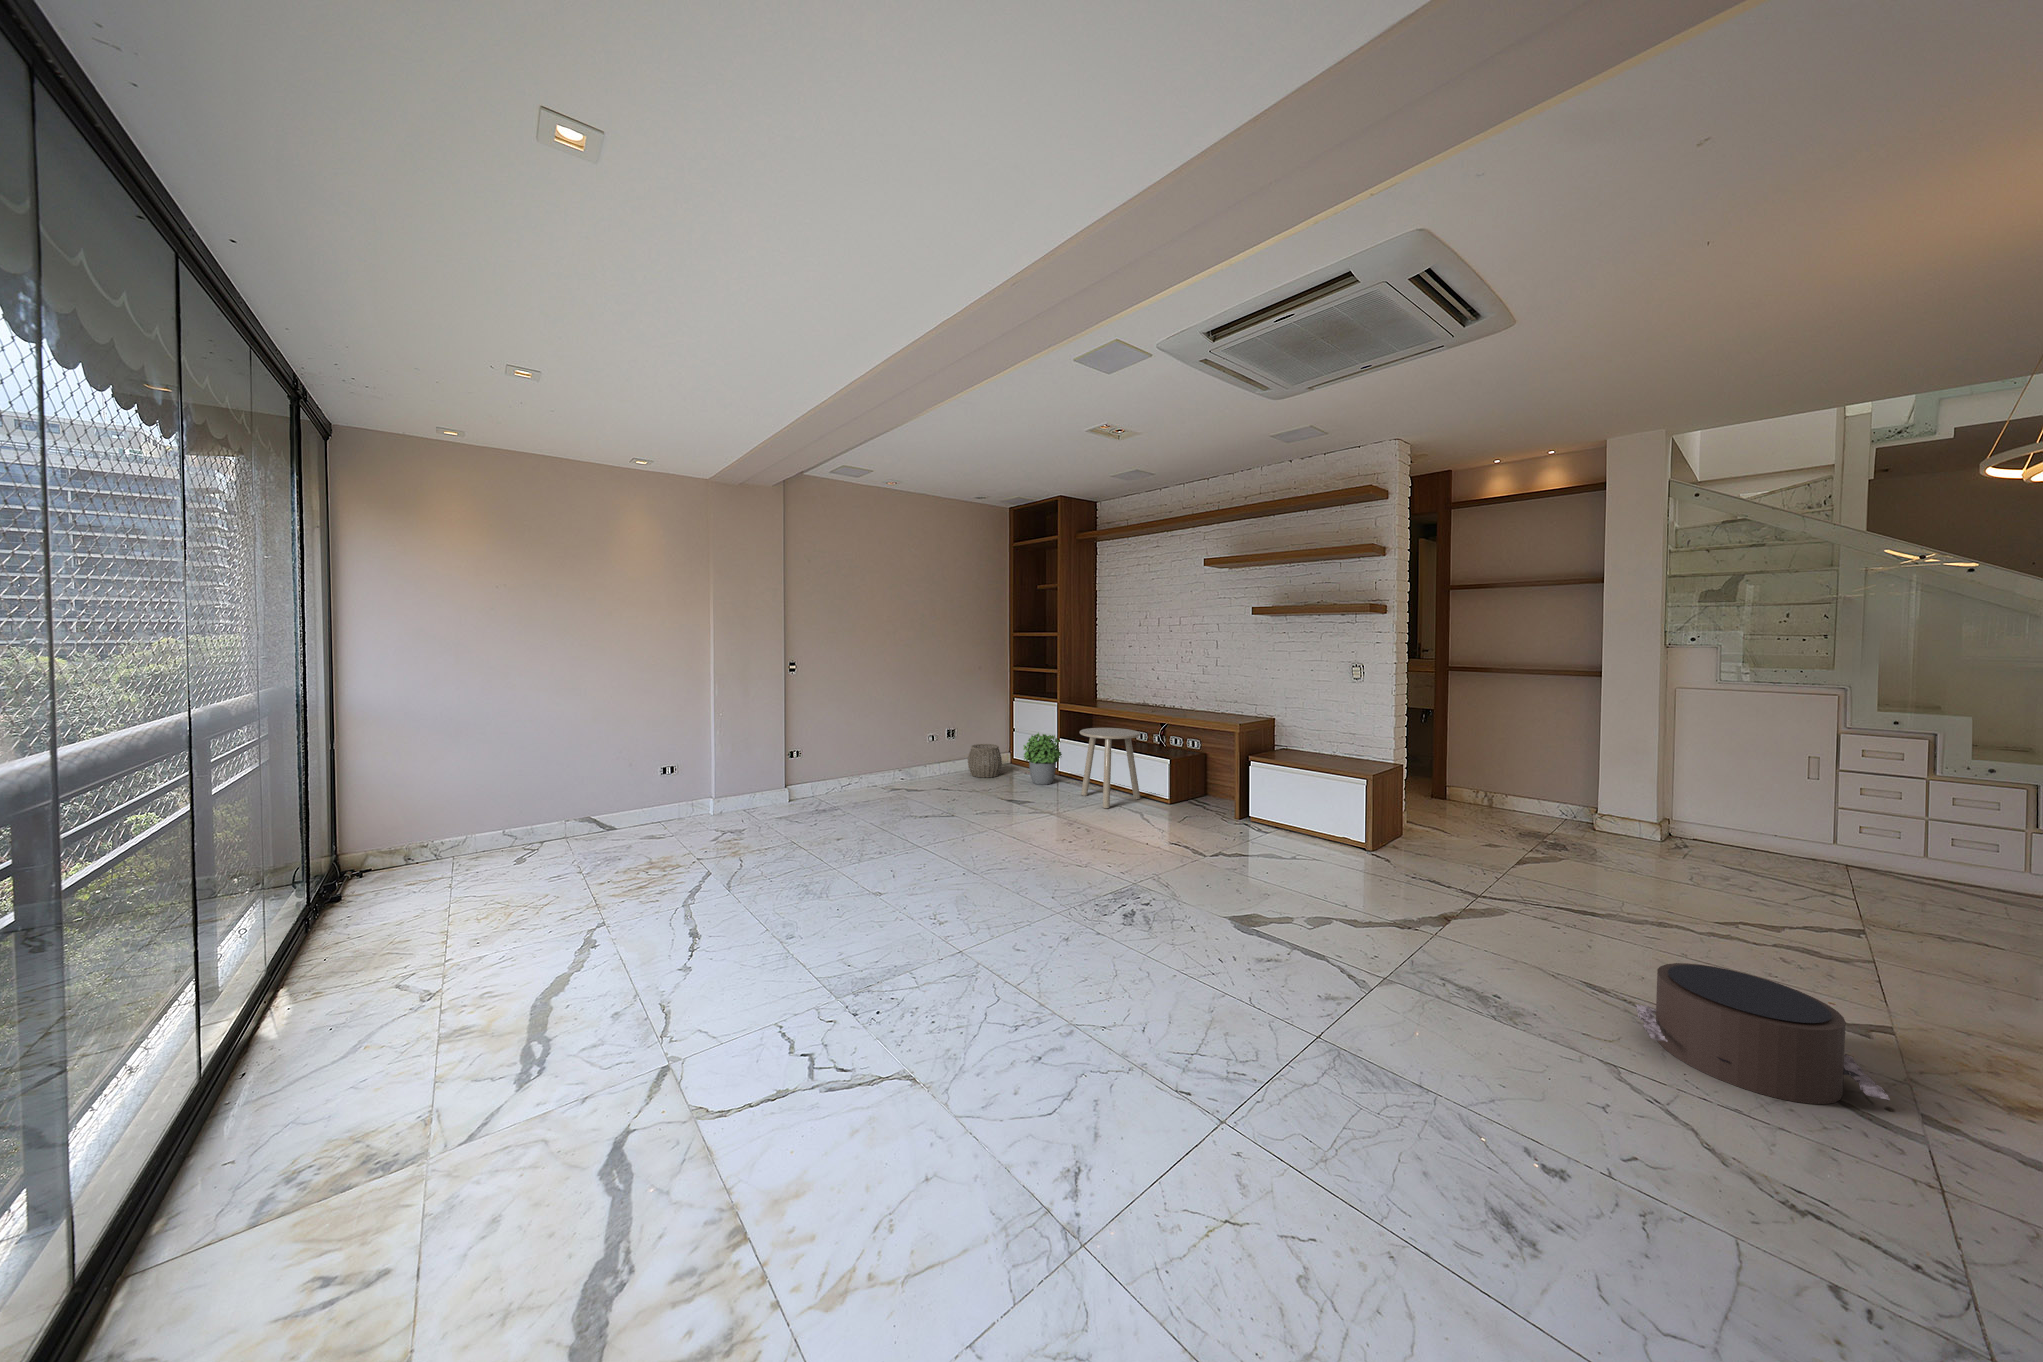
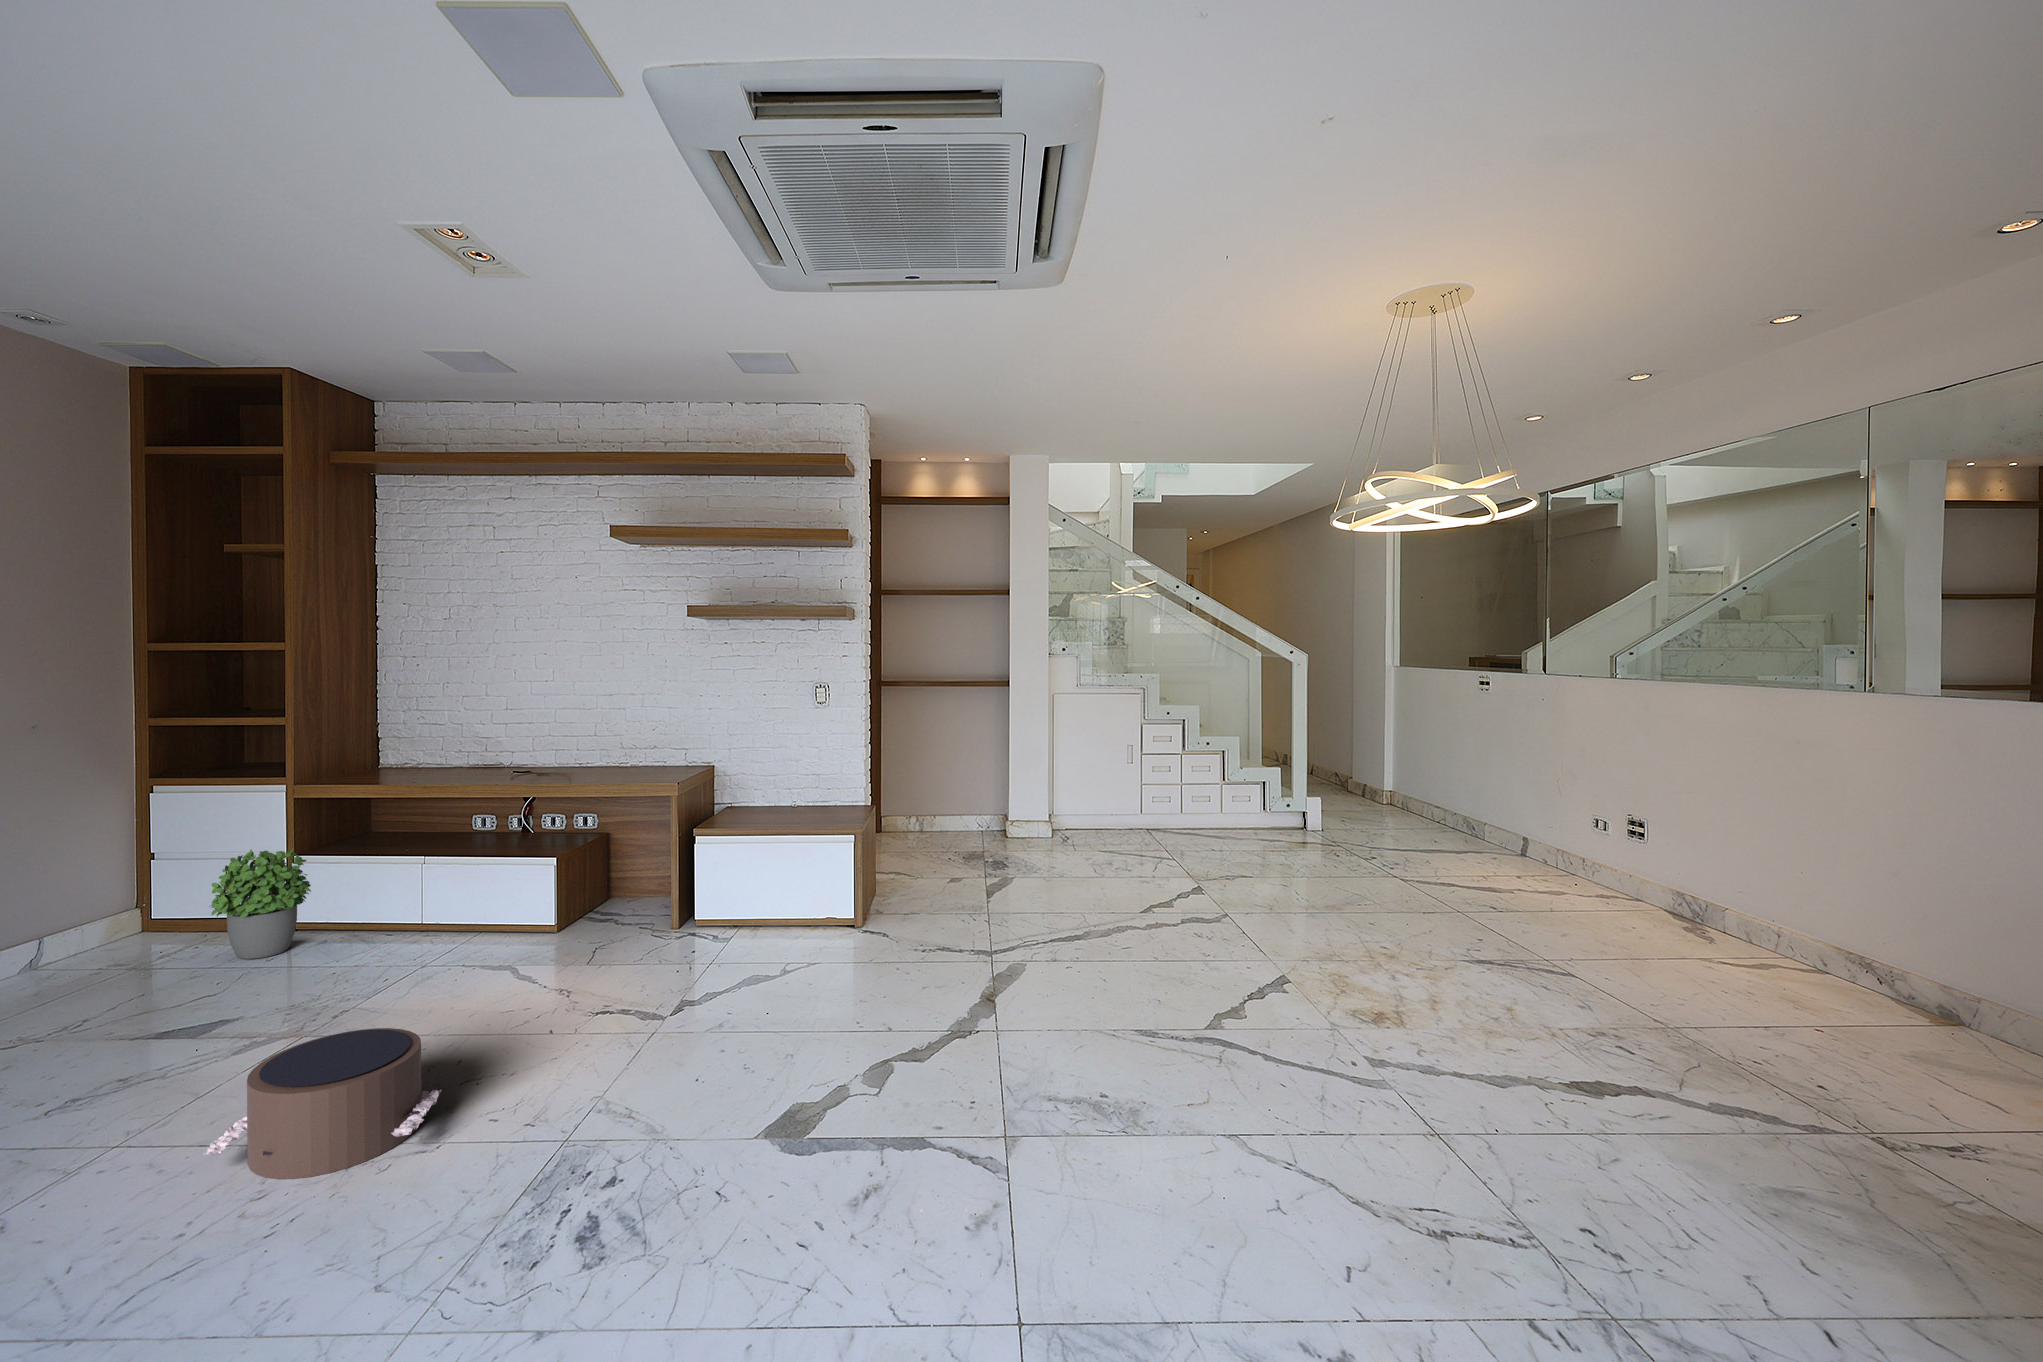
side table: present [1080,728,1140,808] -> none [366,818,498,977]
woven basket: present [968,744,1002,778] -> none [31,893,144,978]
pouf: present [1636,963,1890,1104] -> present [204,1028,441,1179]

